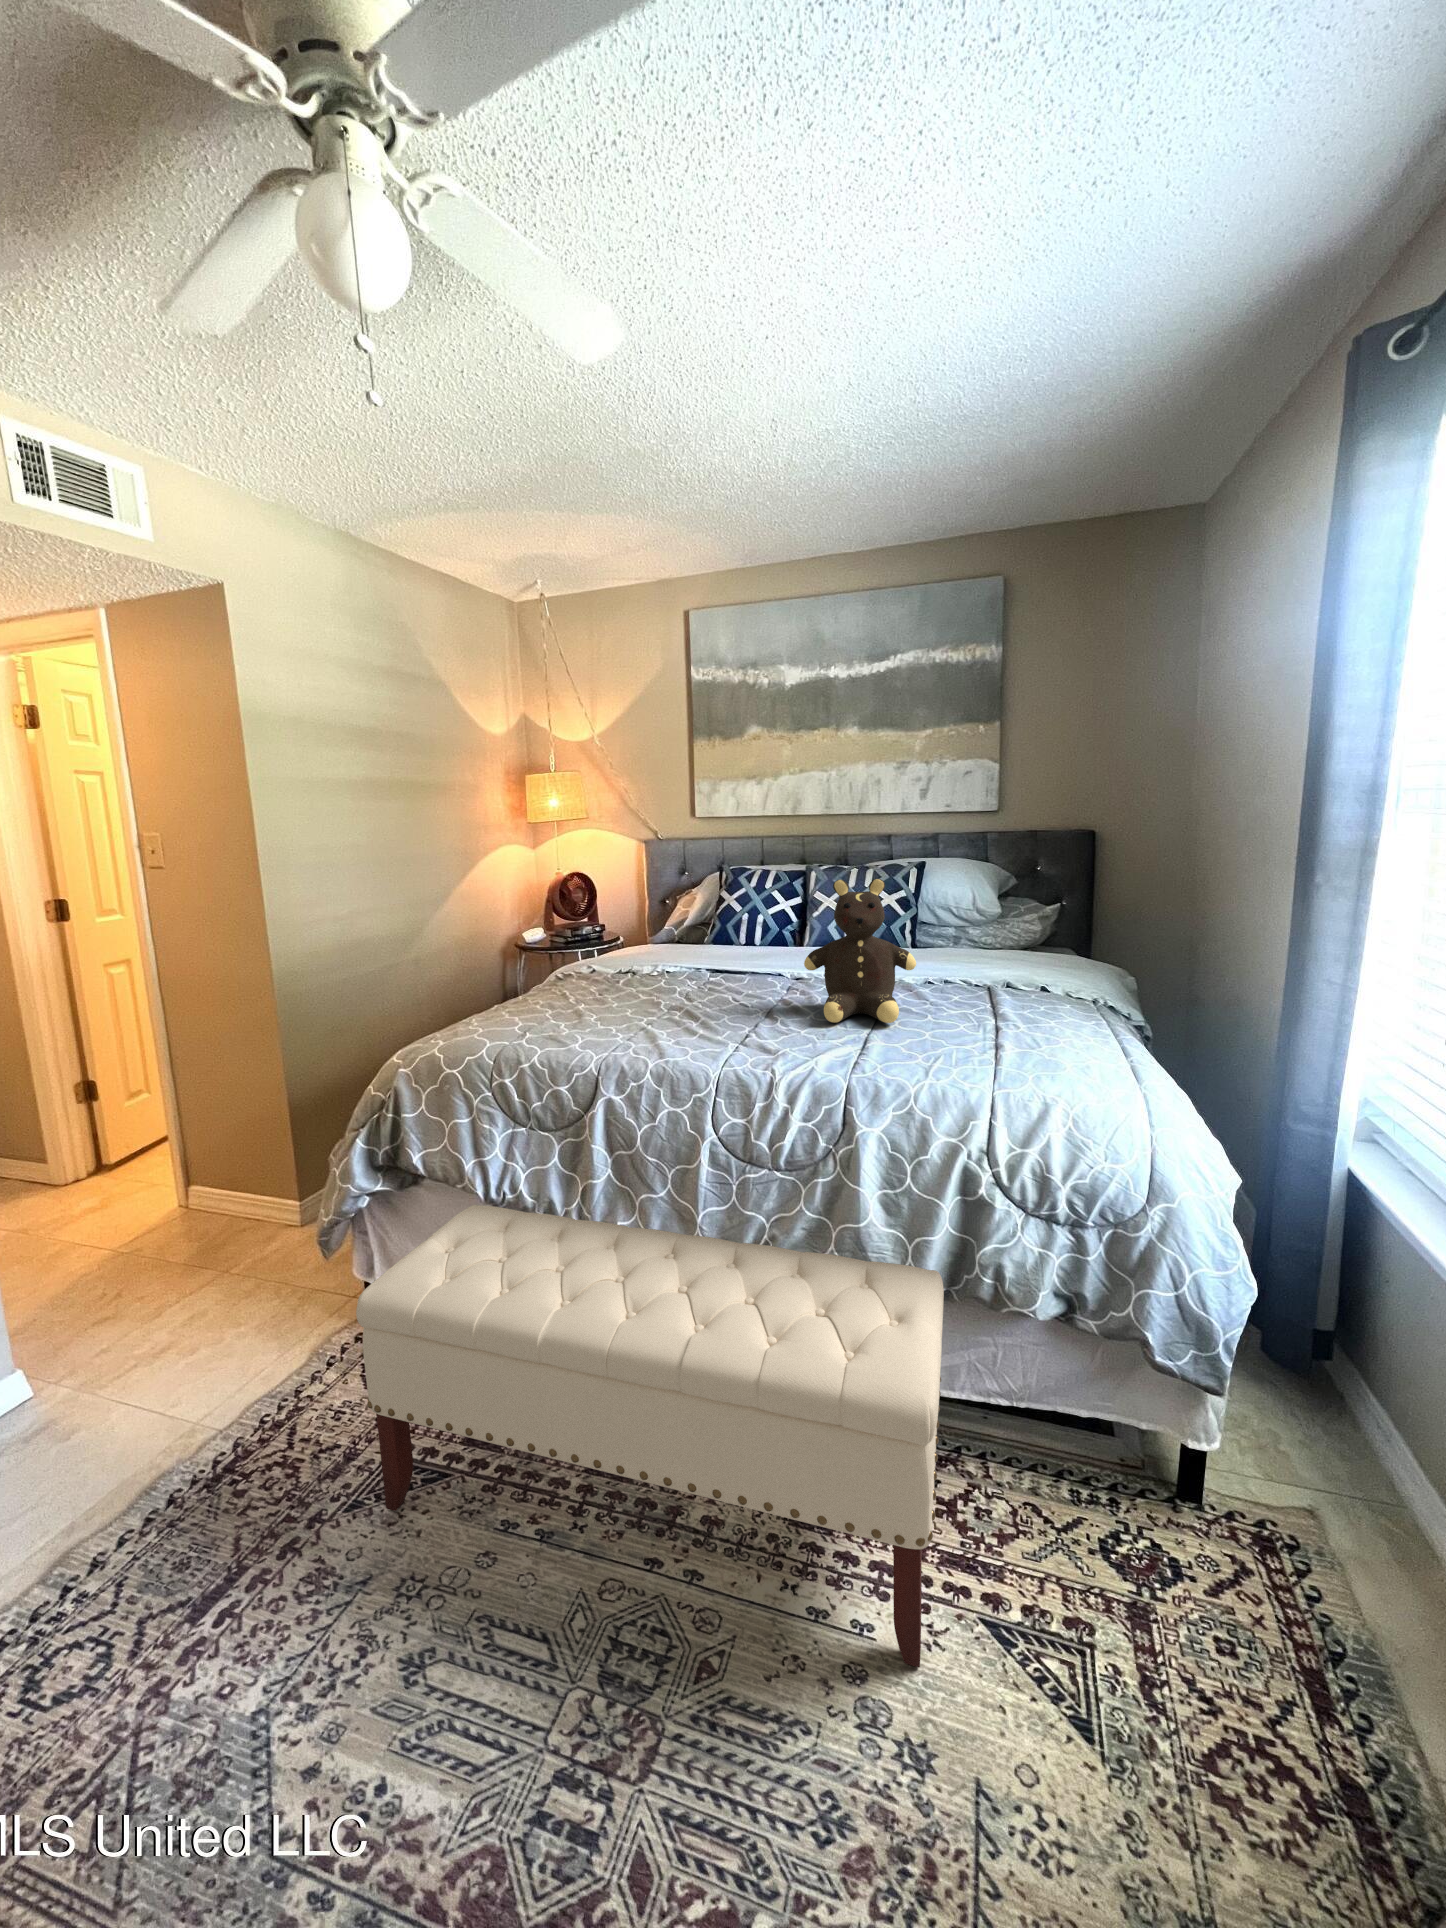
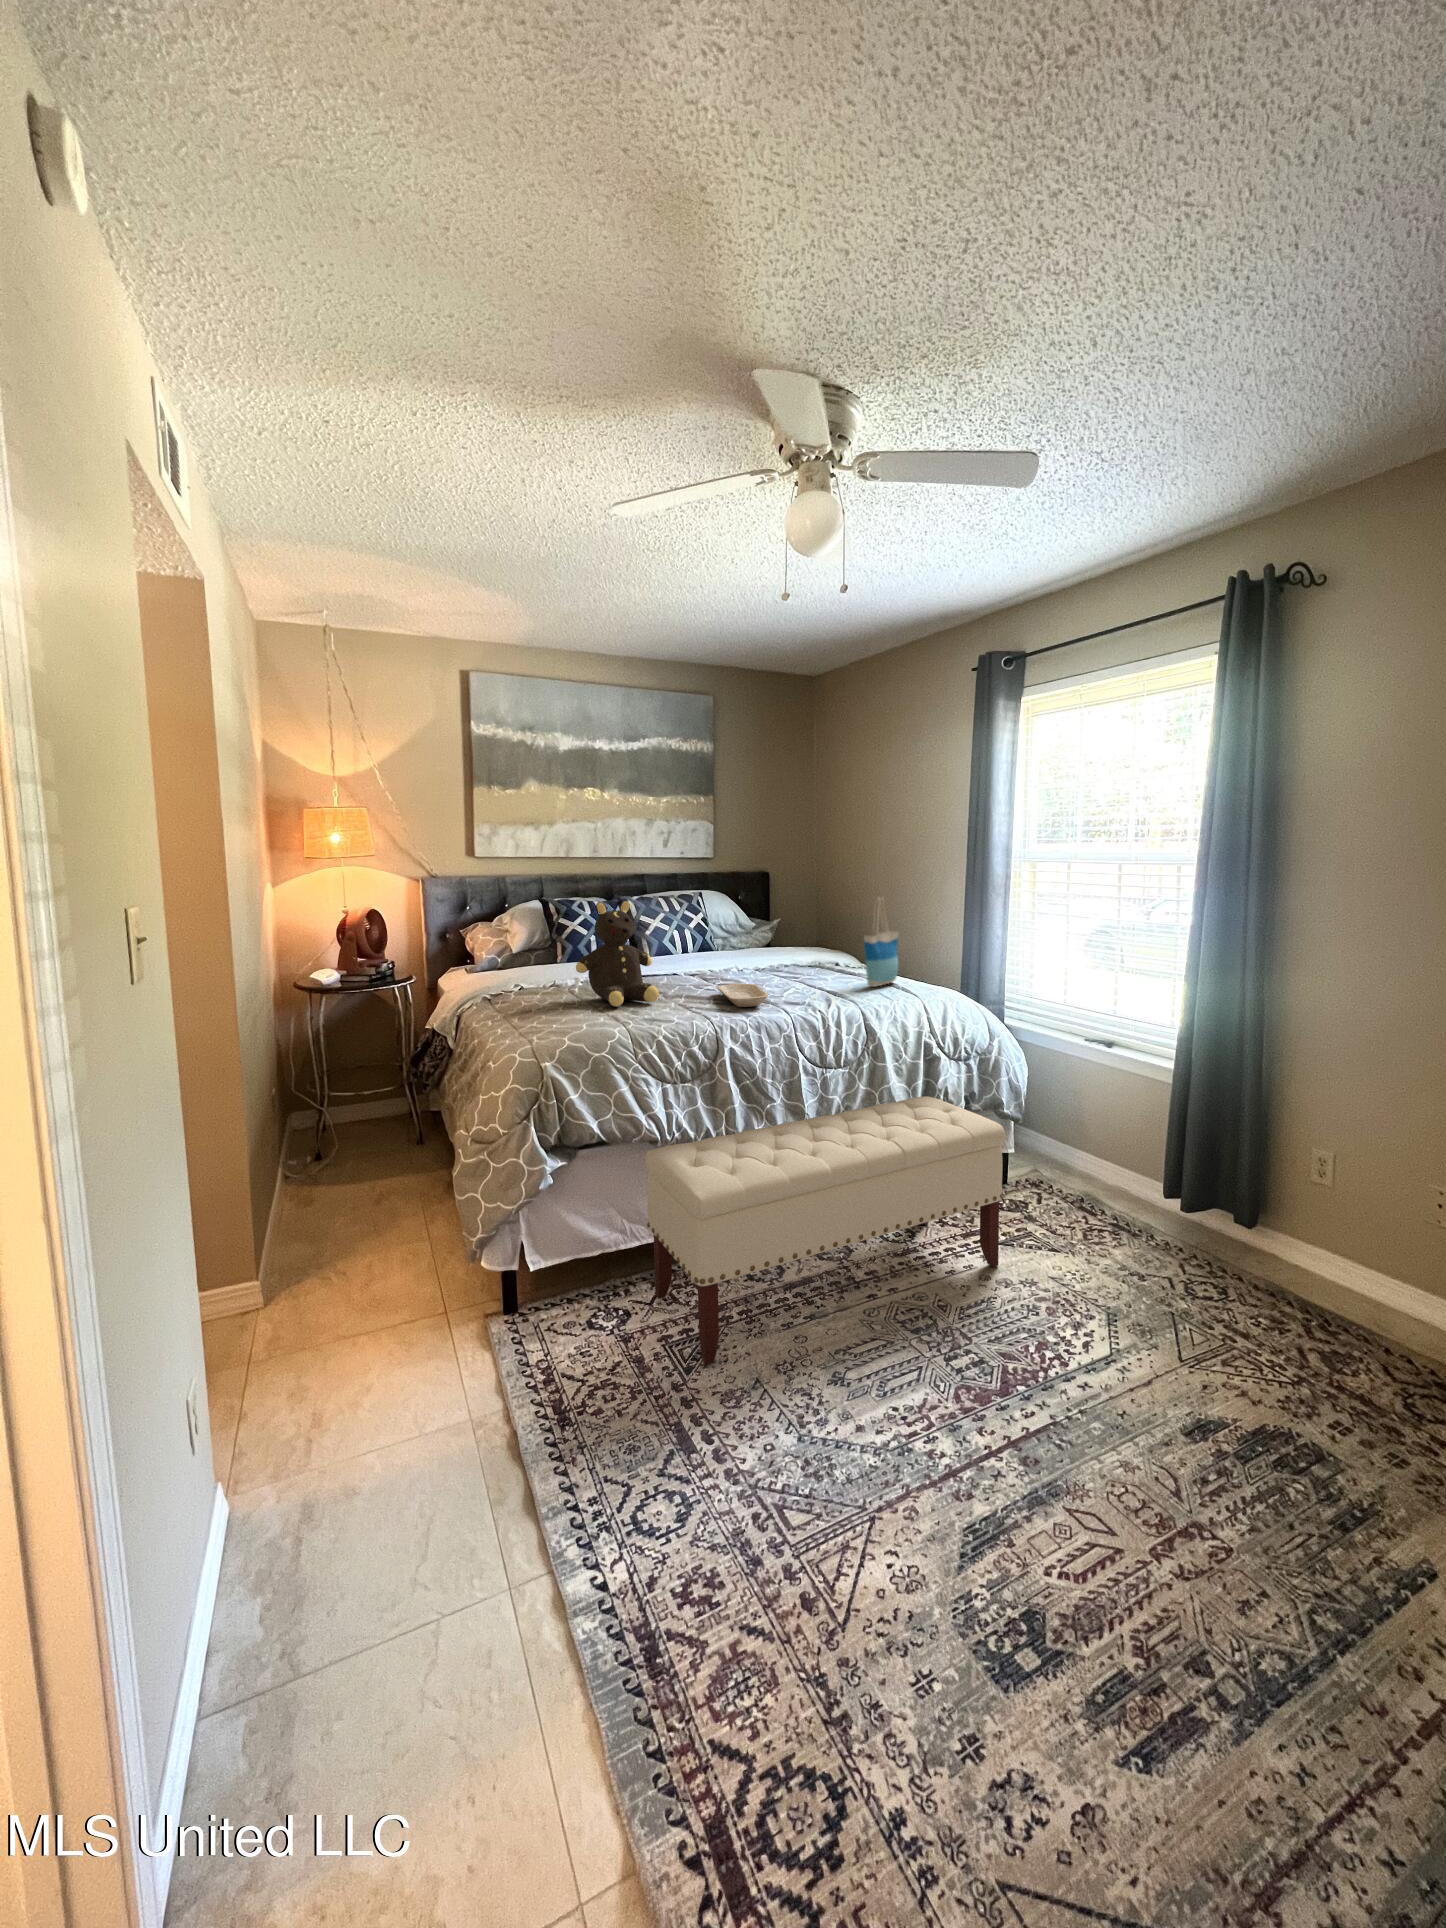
teddy bear: present [804,879,916,1023] -> present [576,901,659,1007]
tote bag: none [940,891,1051,1046] -> present [864,898,898,987]
tray: none [661,1003,765,1046] -> present [717,984,768,1007]

